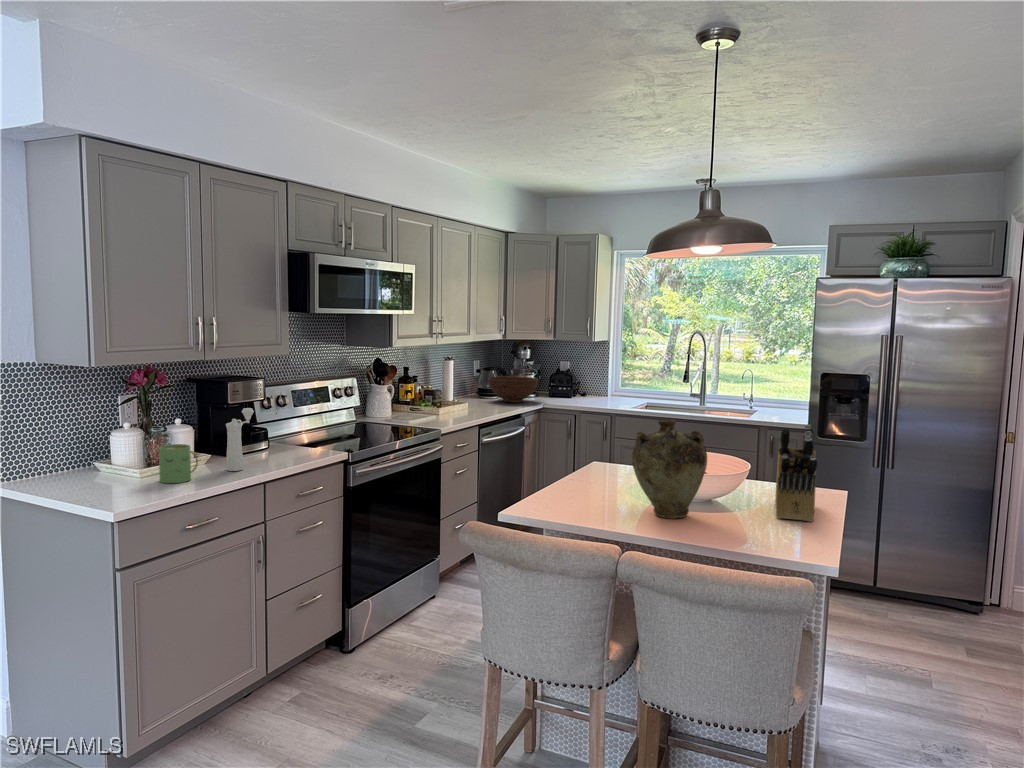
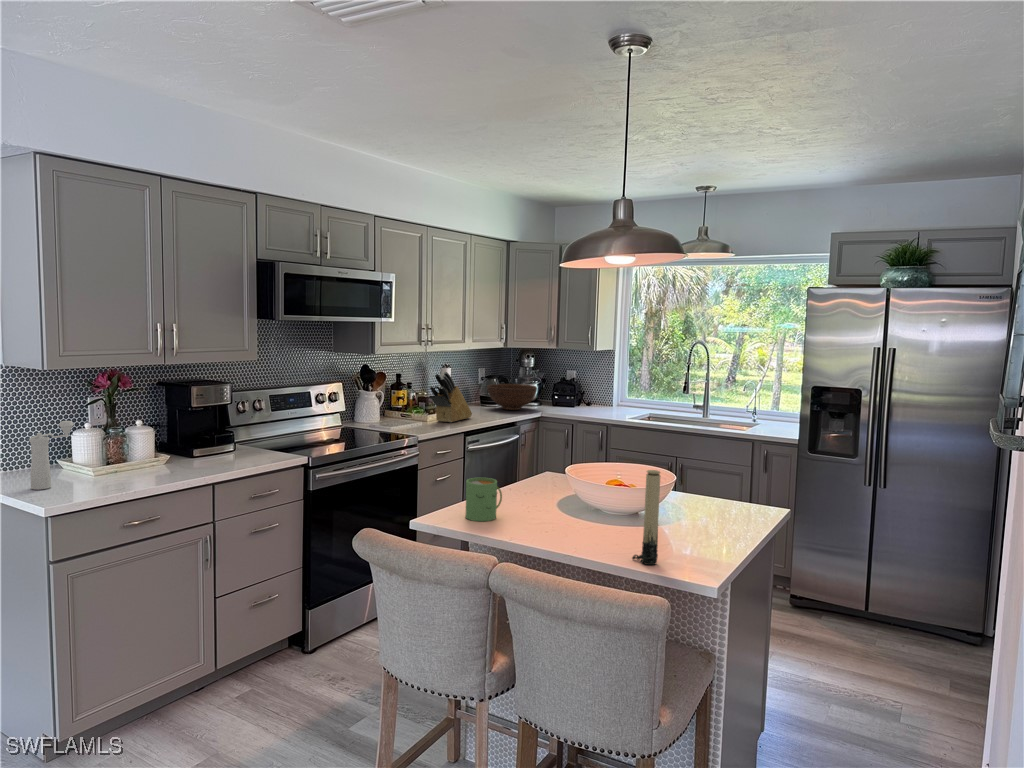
pepper mill: present [226,408,254,471] -> present [29,421,74,490]
vase: present [632,420,707,519] -> none [535,433,613,535]
knife block: present [775,425,817,522] -> present [429,372,472,422]
mug: present [159,444,198,483] -> present [466,478,502,521]
candle: none [743,452,773,542] -> present [632,470,661,565]

